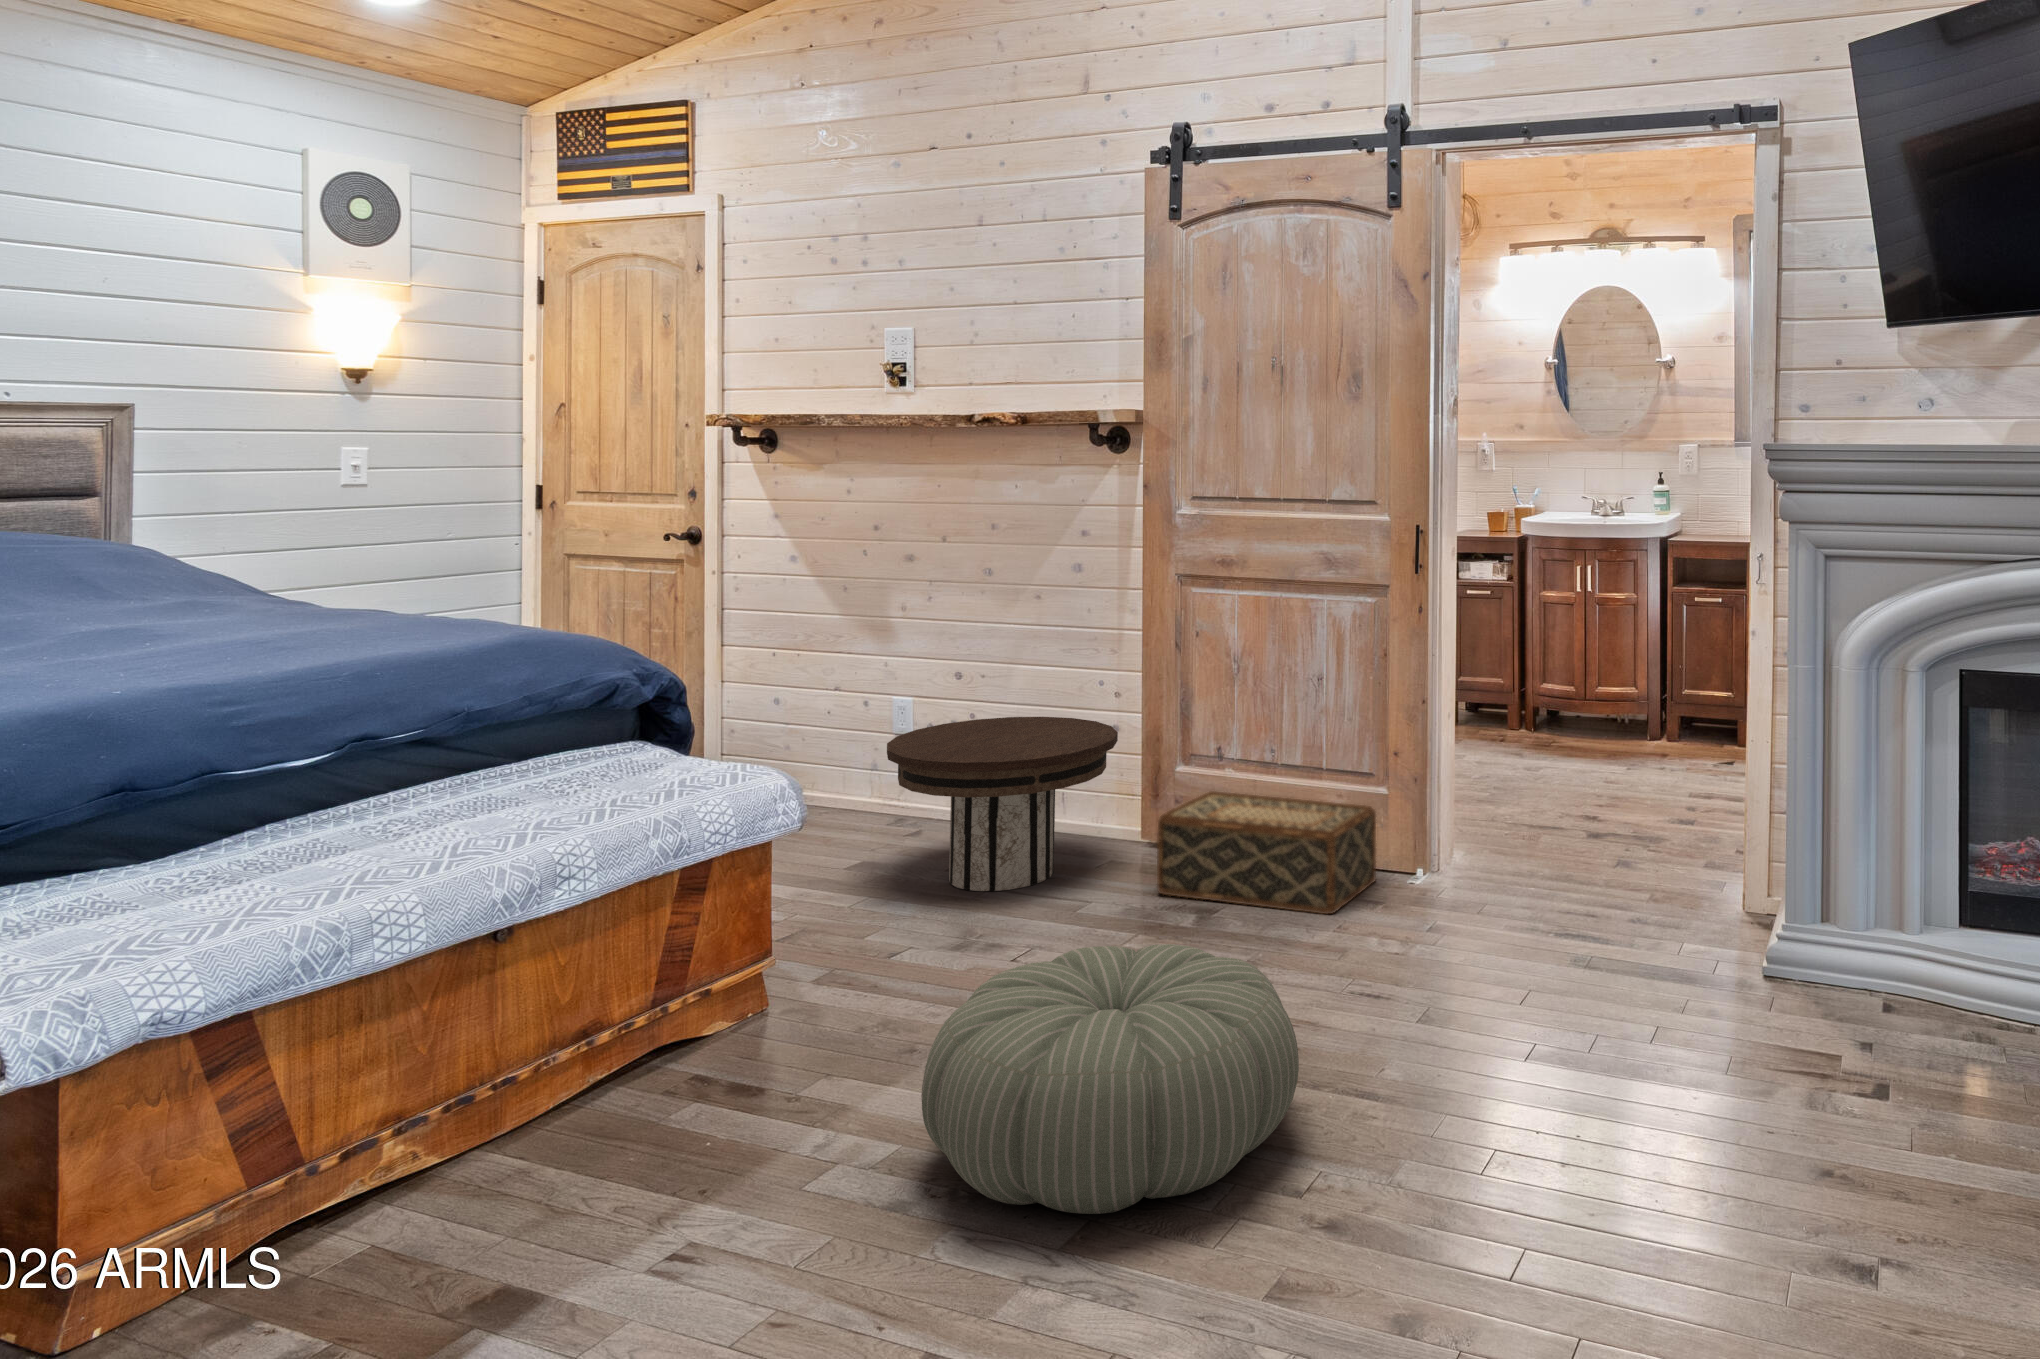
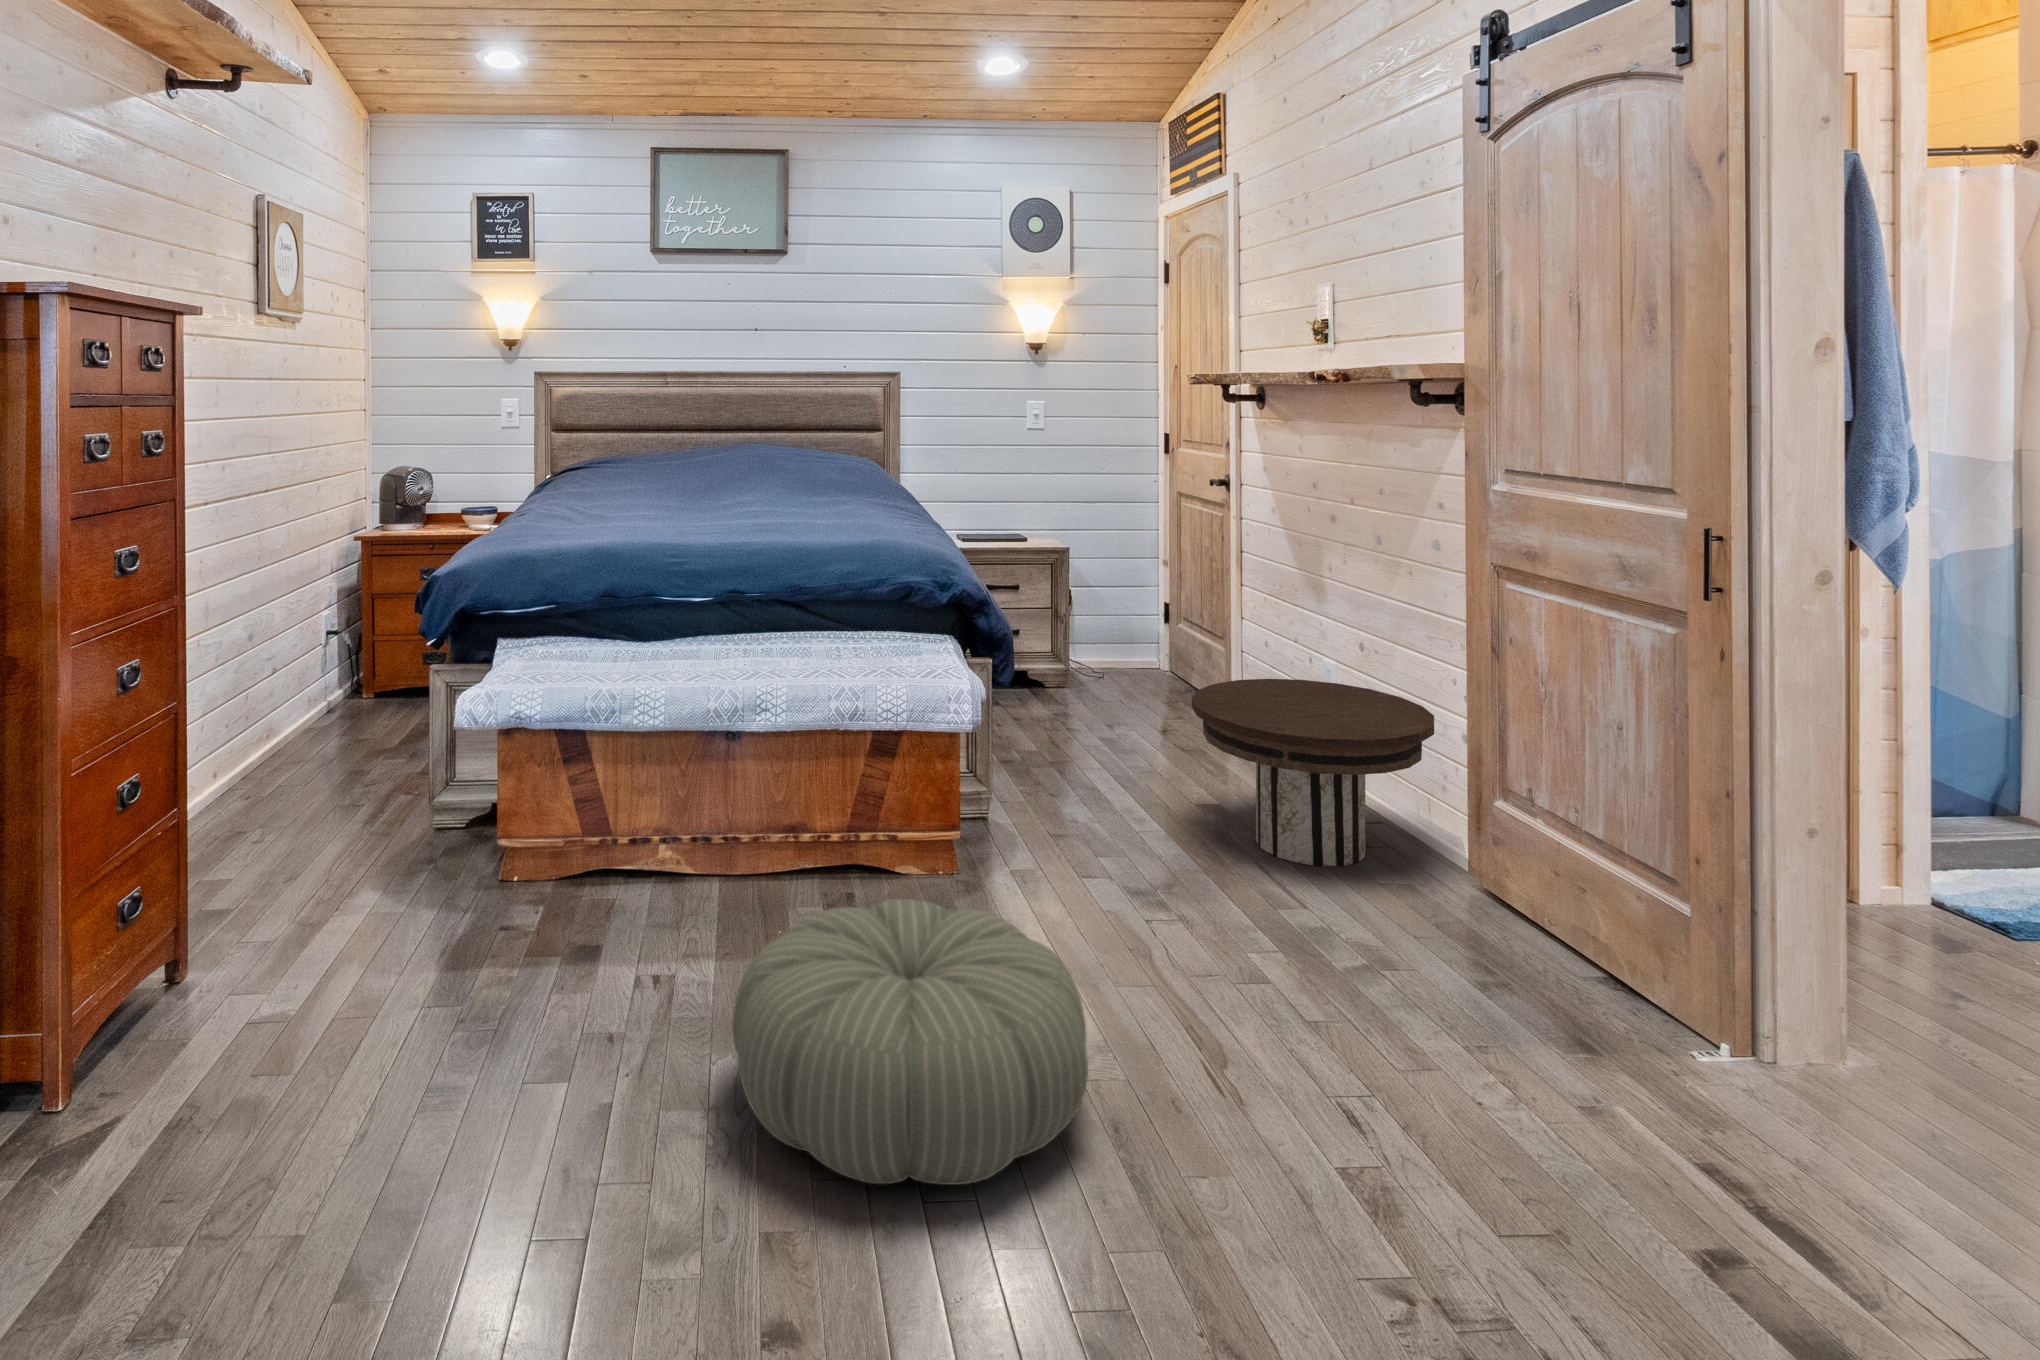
woven basket: present [1157,791,1376,914] -> none [1396,835,1677,1043]

